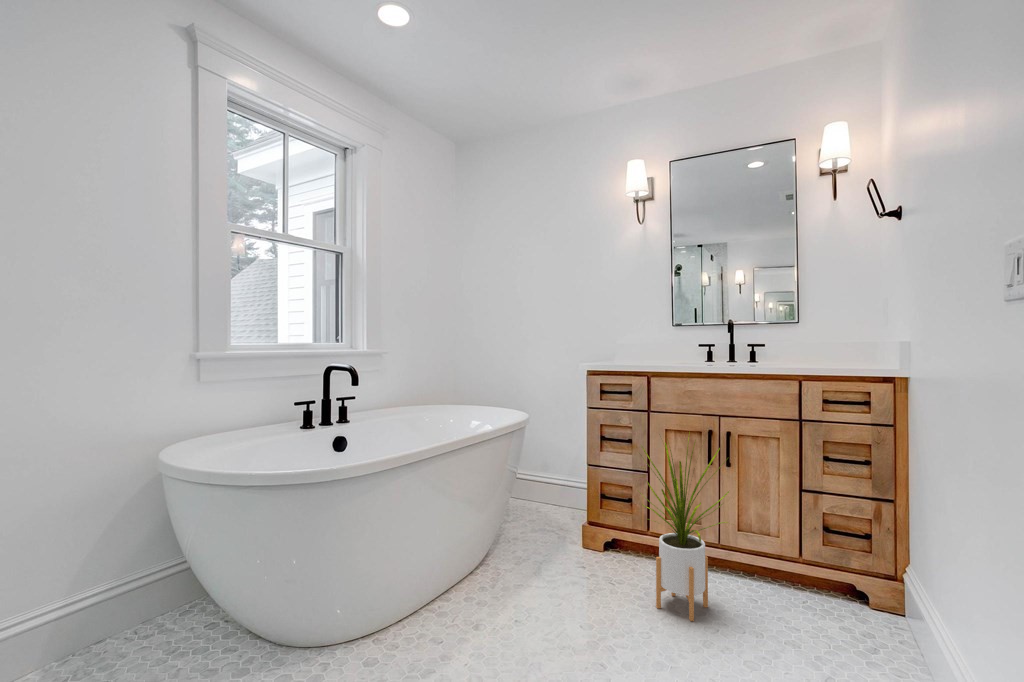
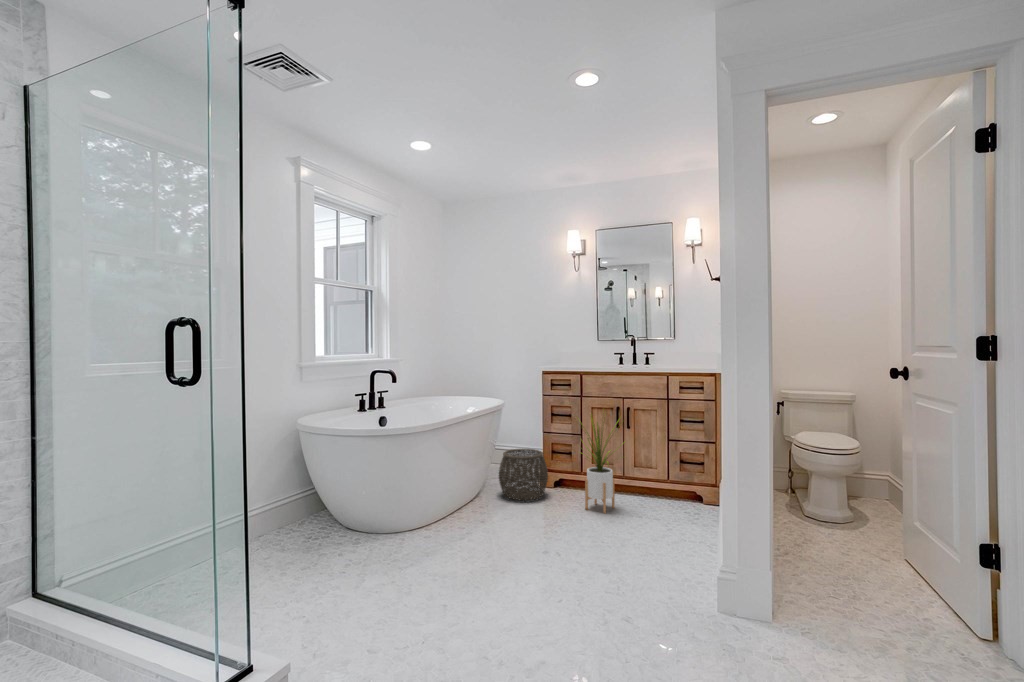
woven basket: none [514,490,594,579] -> present [499,449,548,500]

